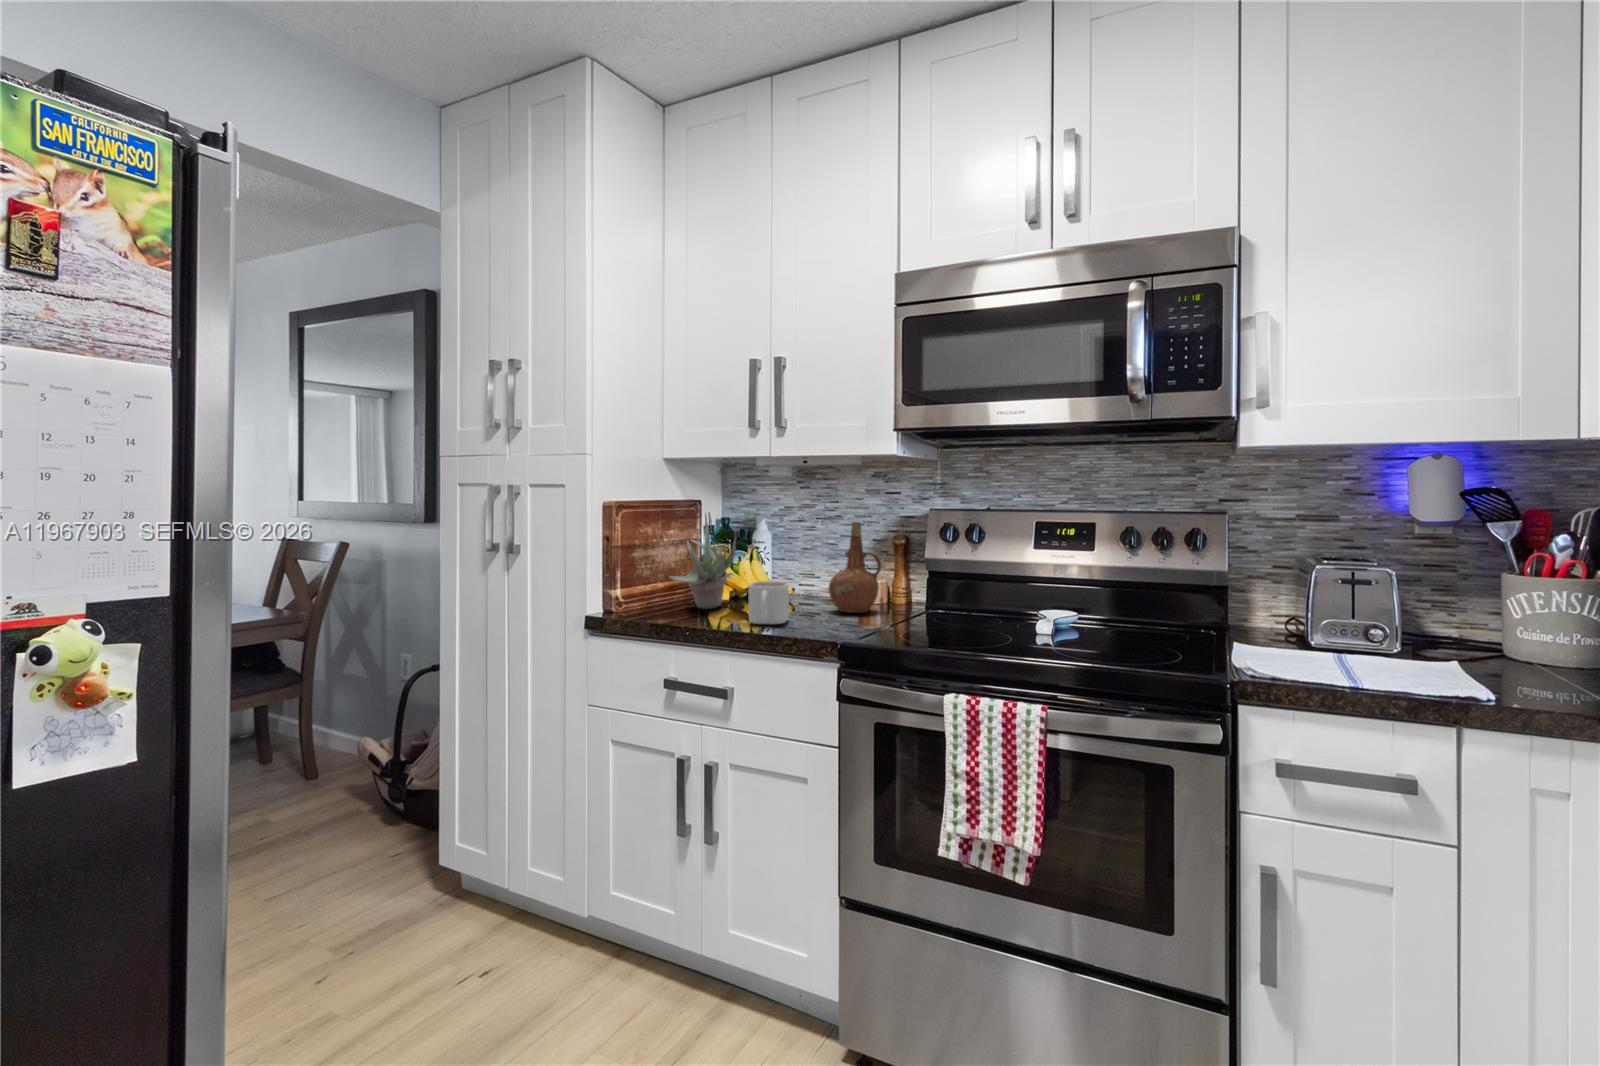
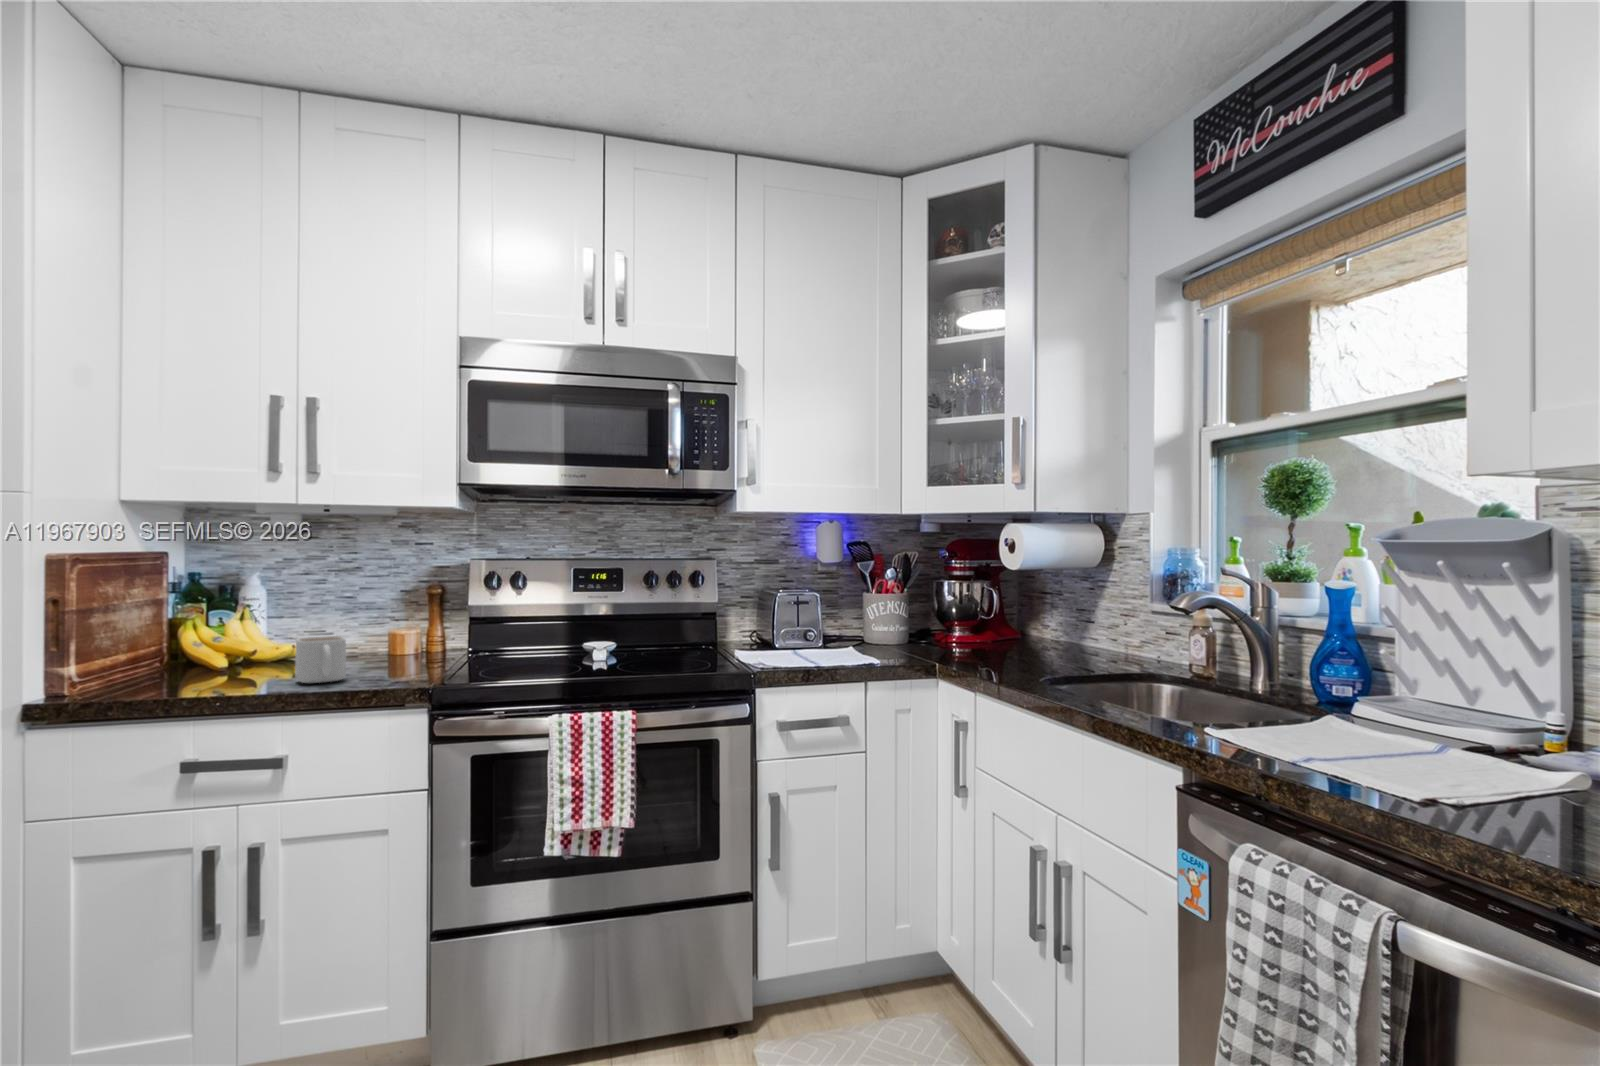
ceramic pitcher: present [829,522,881,613] -> none [371,571,429,665]
succulent plant: present [669,523,736,609] -> none [174,575,254,680]

